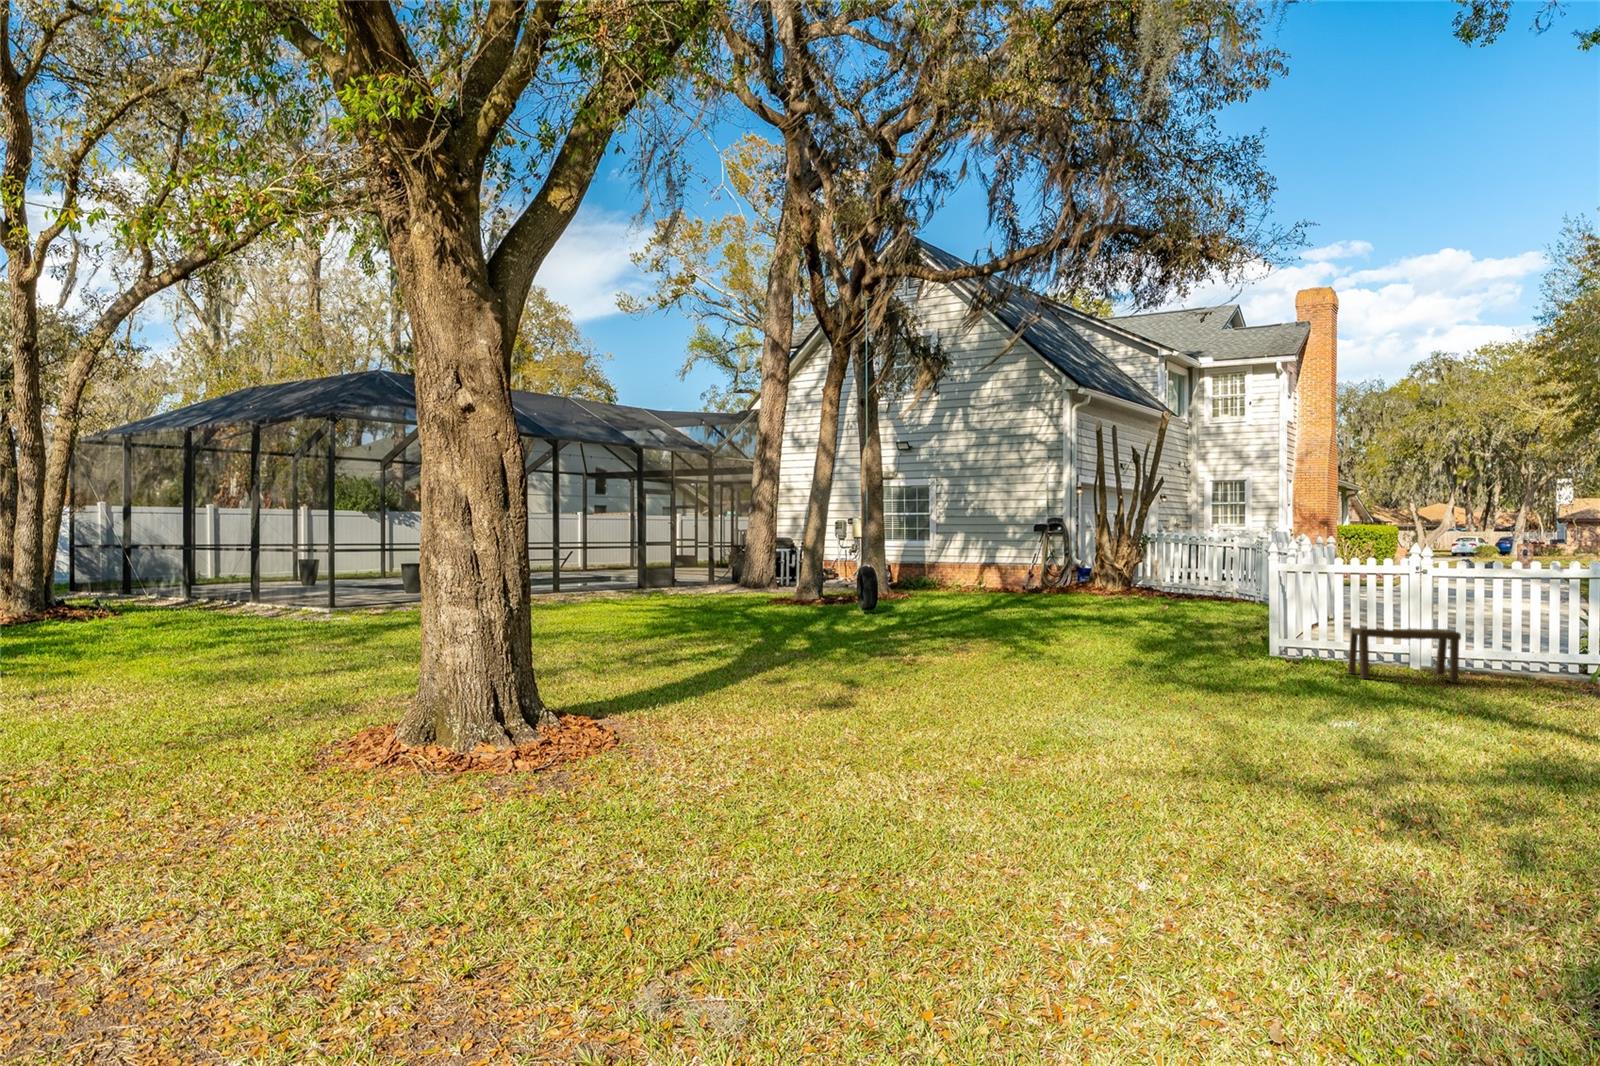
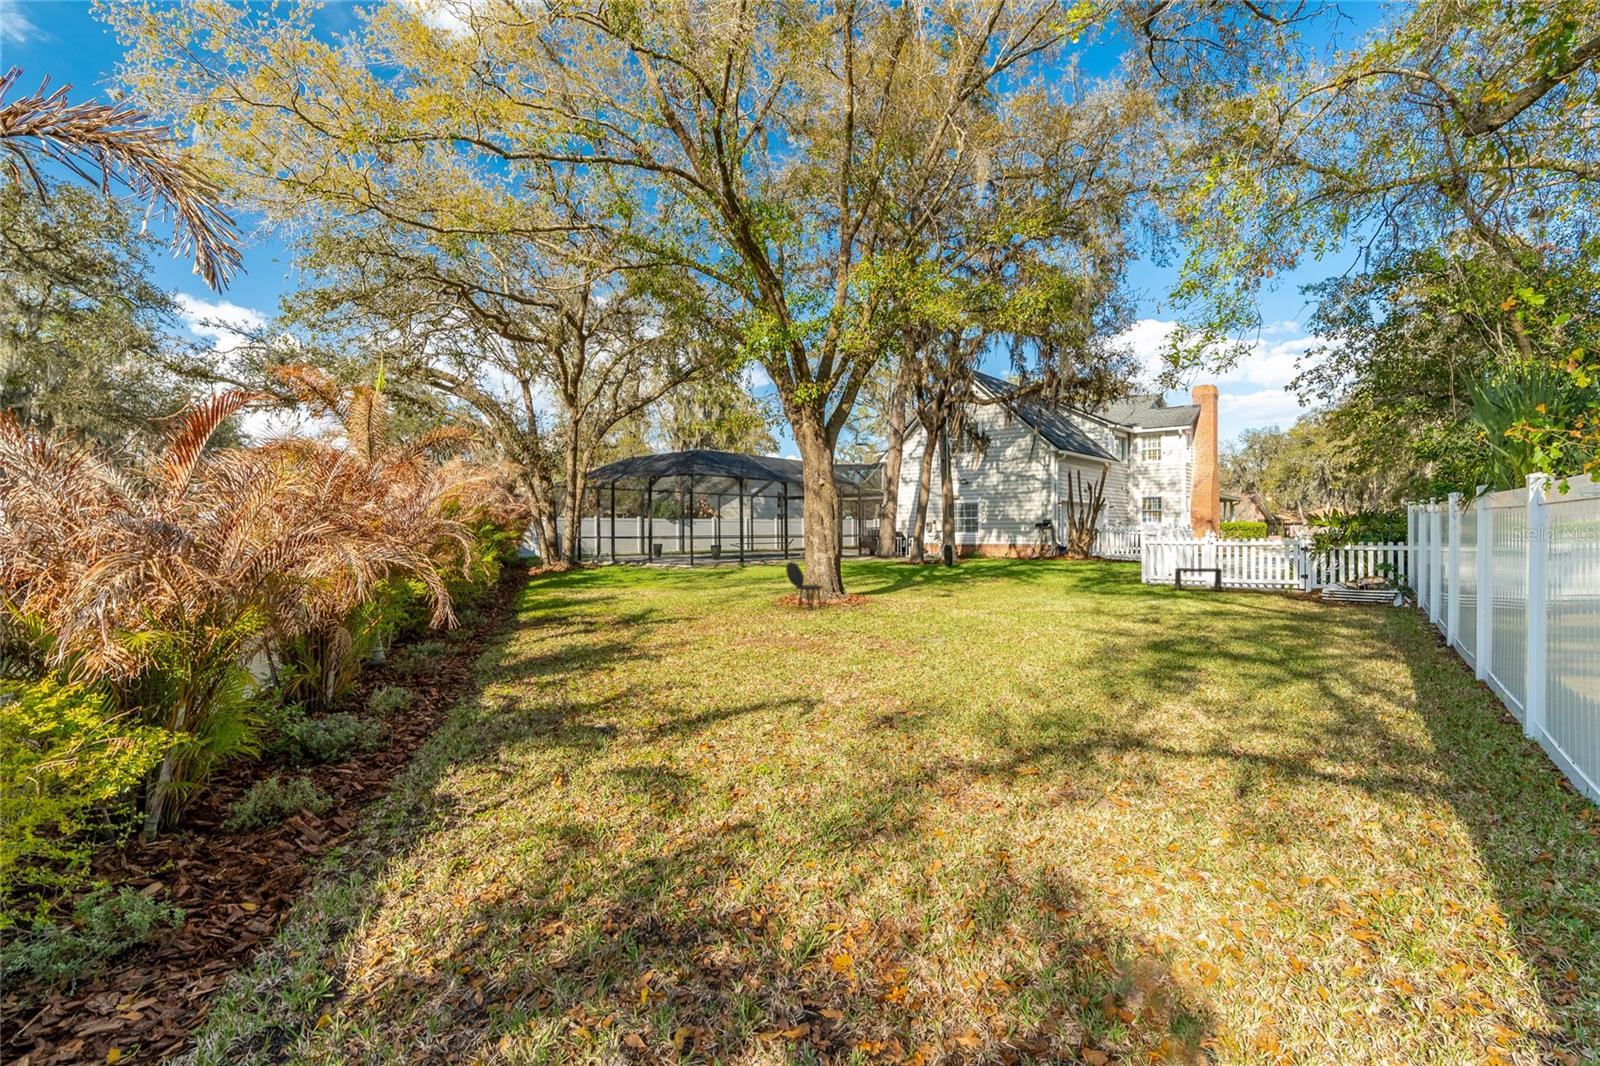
chair: none [331,635,450,785] -> present [786,563,823,610]

